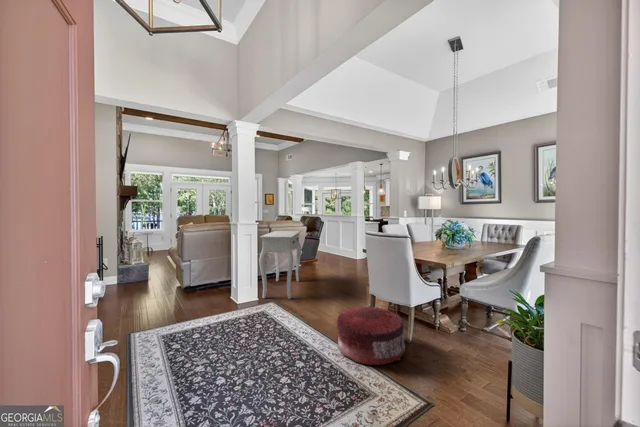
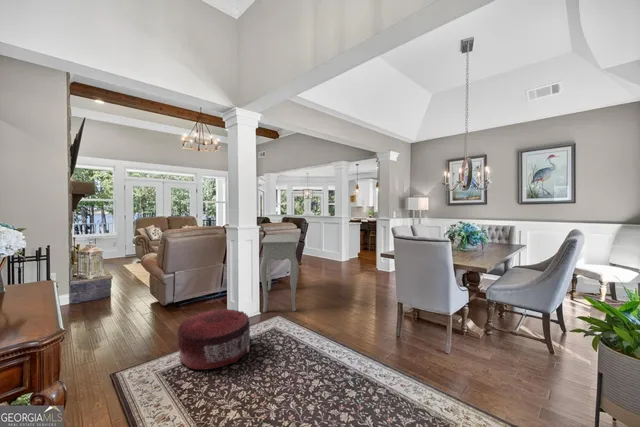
pouf: present [337,306,405,365] -> present [177,308,251,370]

